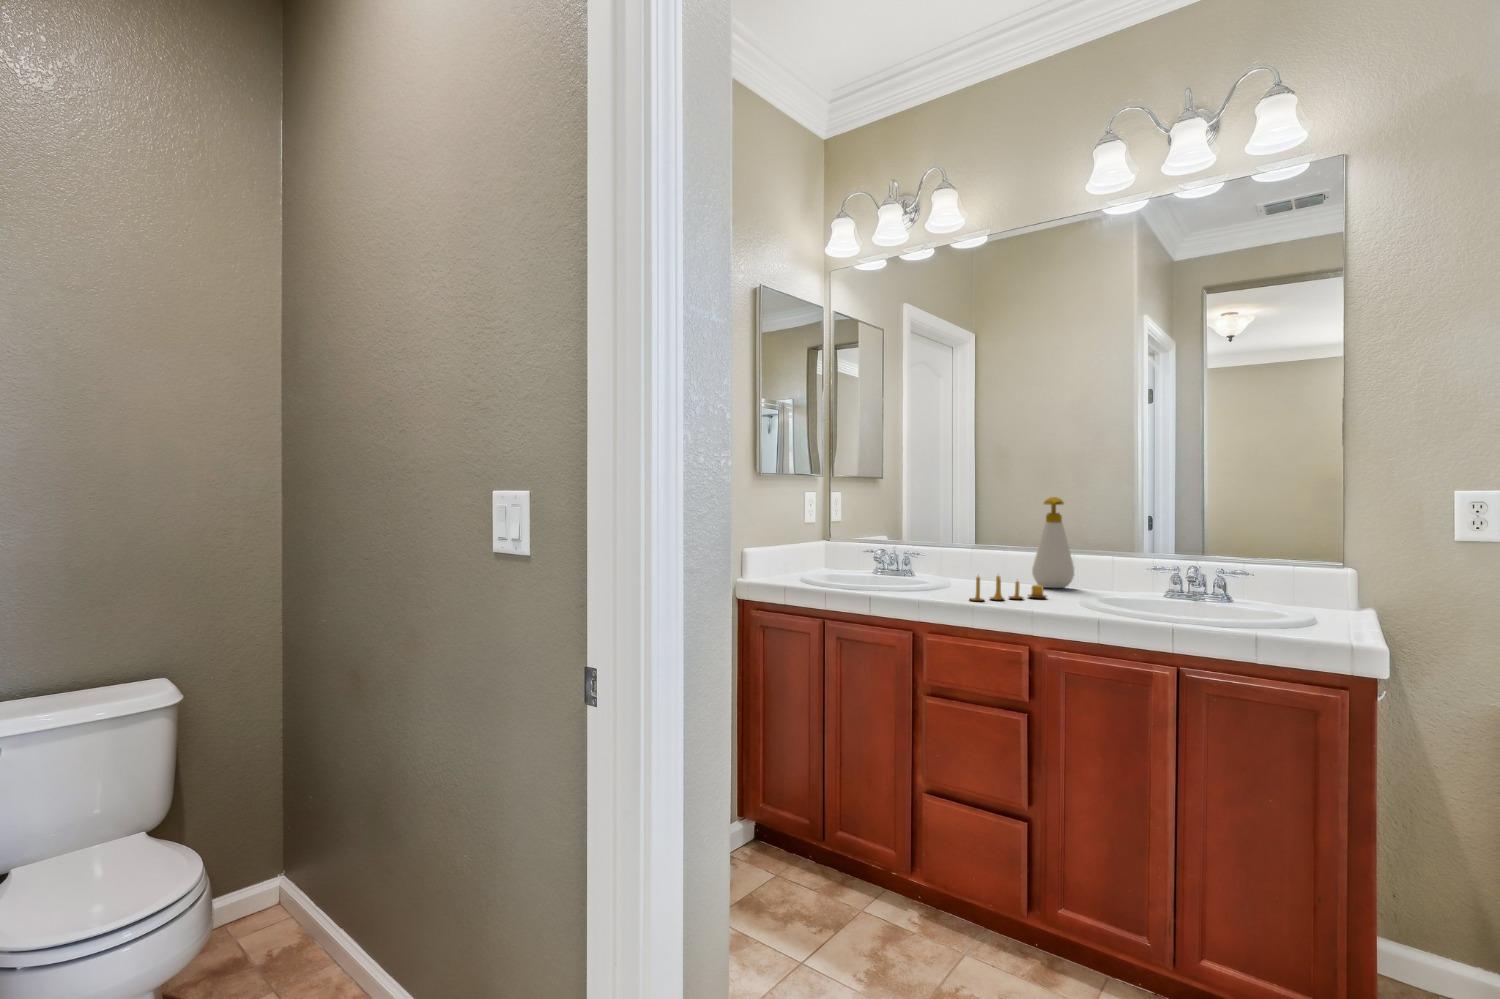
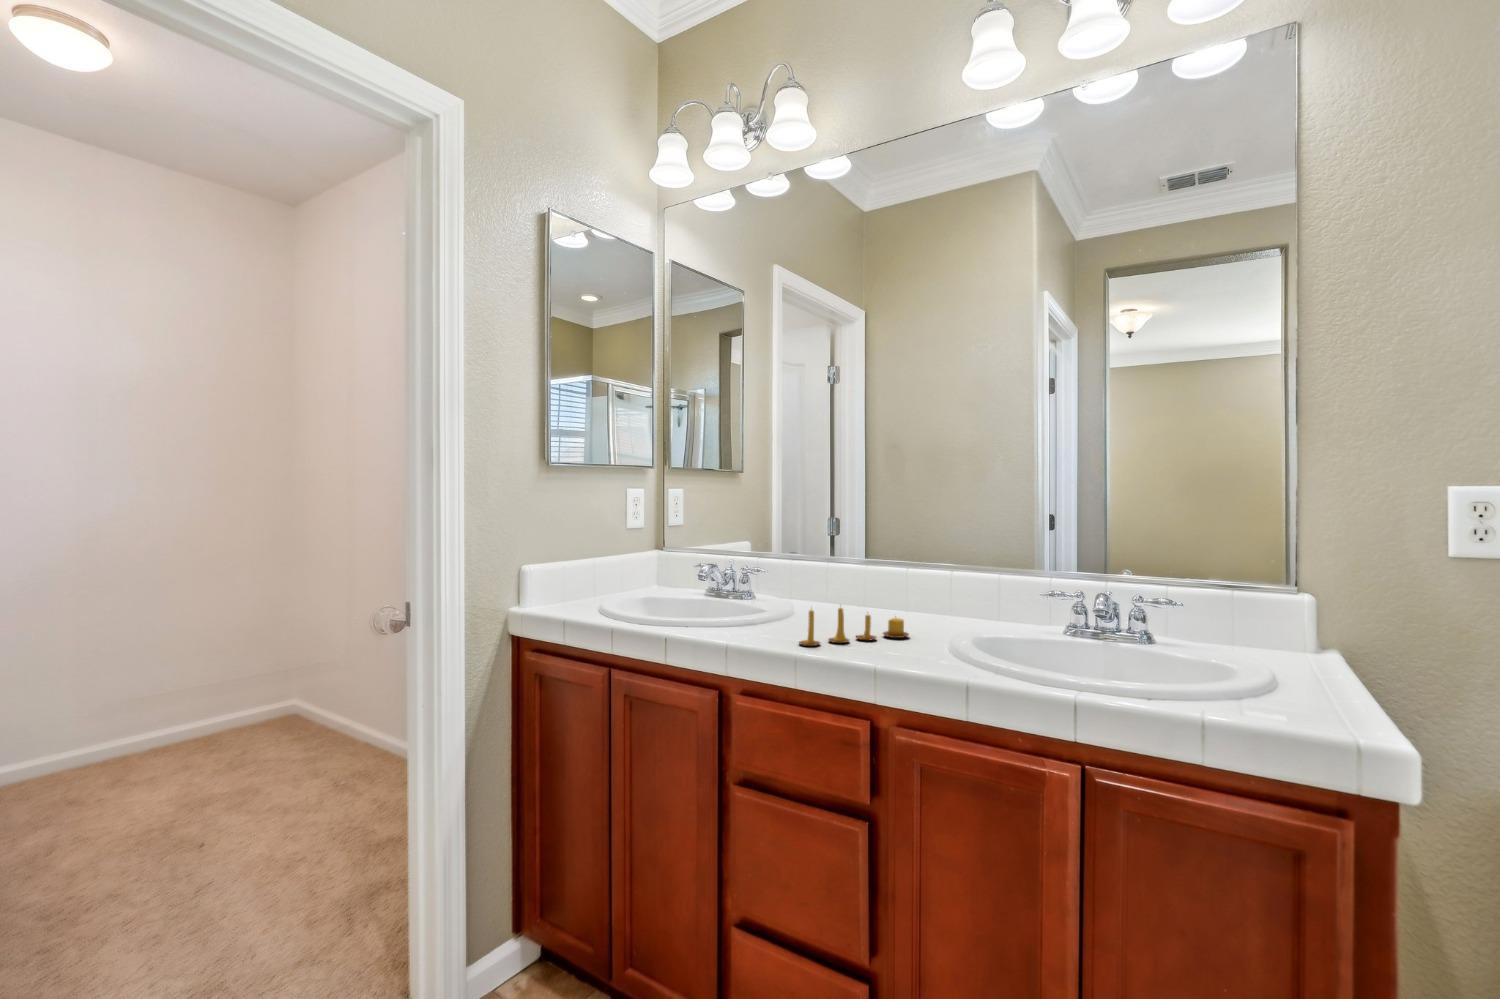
soap bottle: present [1032,497,1074,588] -> none [898,496,951,616]

